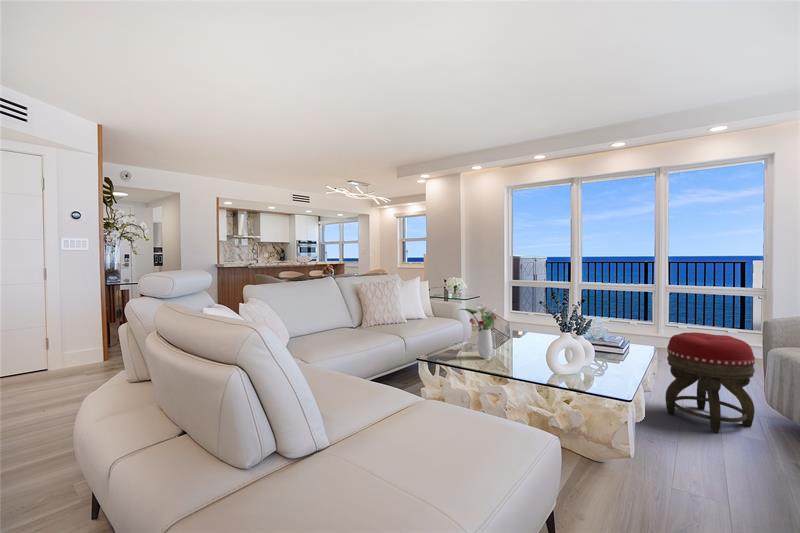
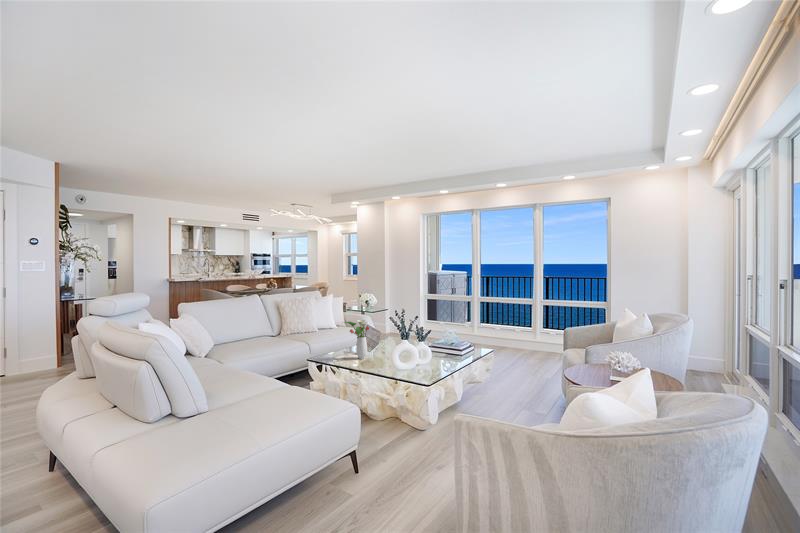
footstool: present [665,332,755,433] -> none [491,338,543,407]

